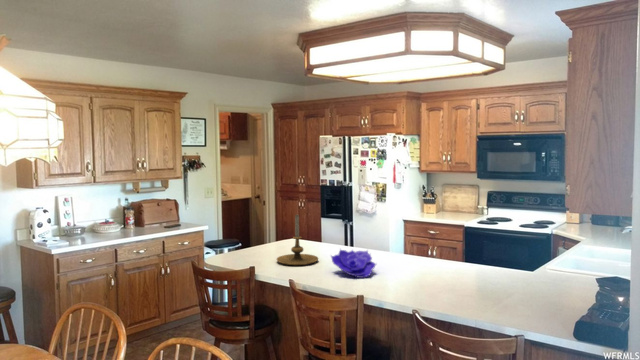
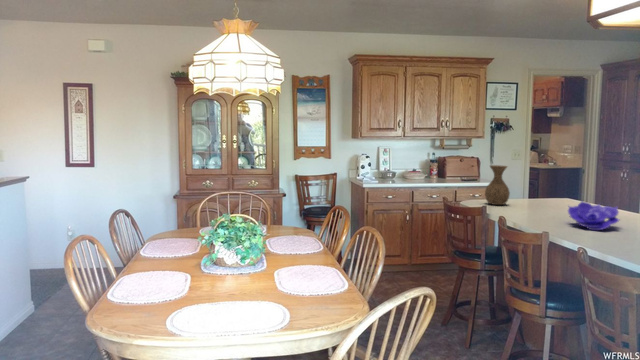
candle holder: present [277,215,318,265] -> none [522,165,569,215]
vase: none [232,217,257,260] -> present [485,165,510,205]

